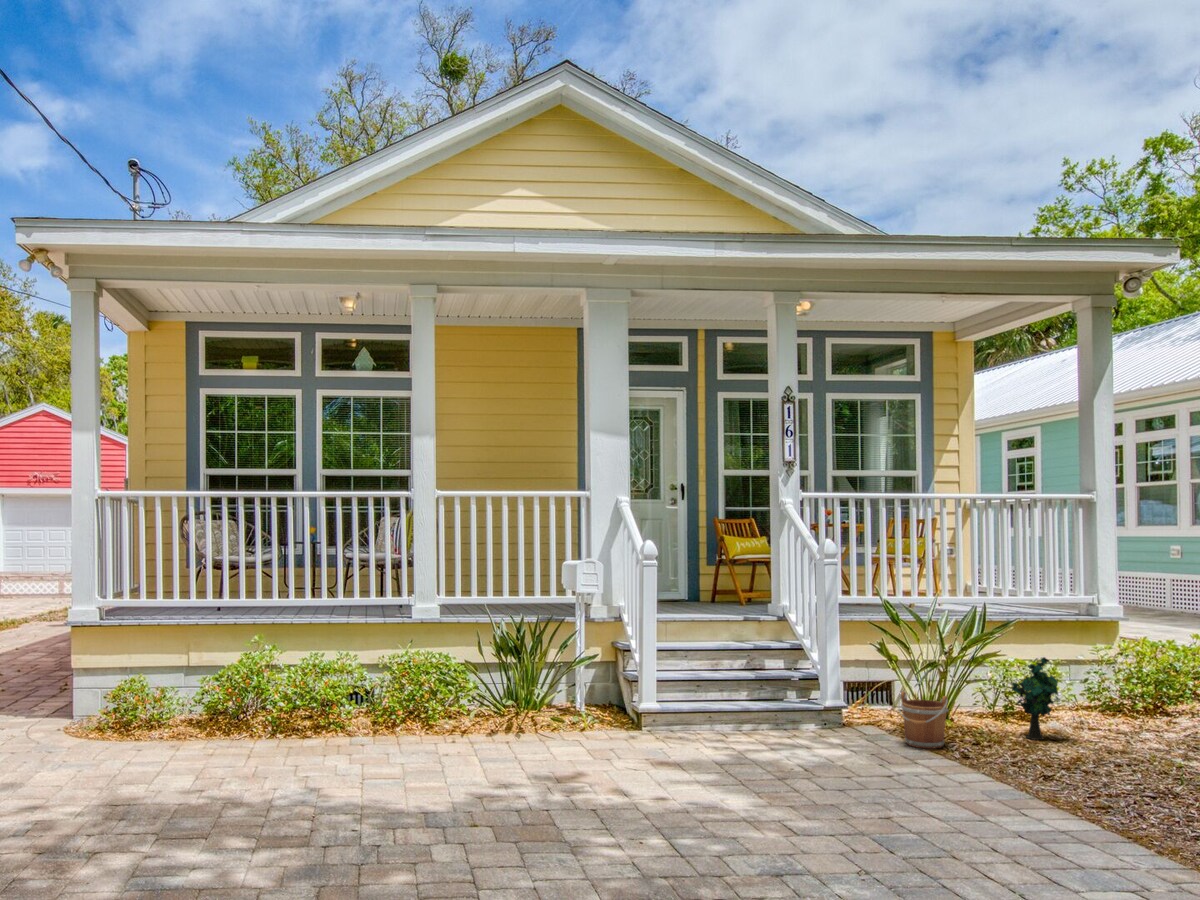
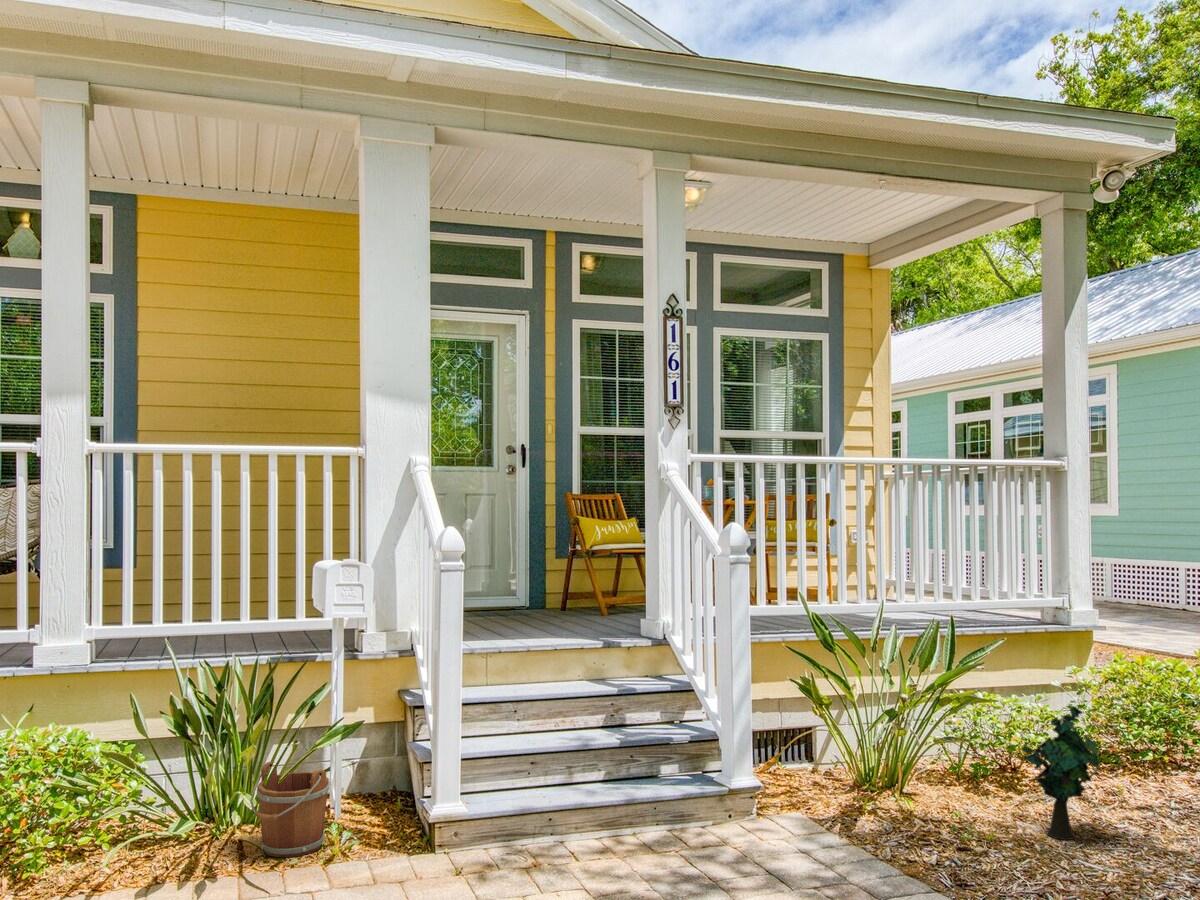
bucket: present [898,691,948,749] -> present [250,762,330,857]

